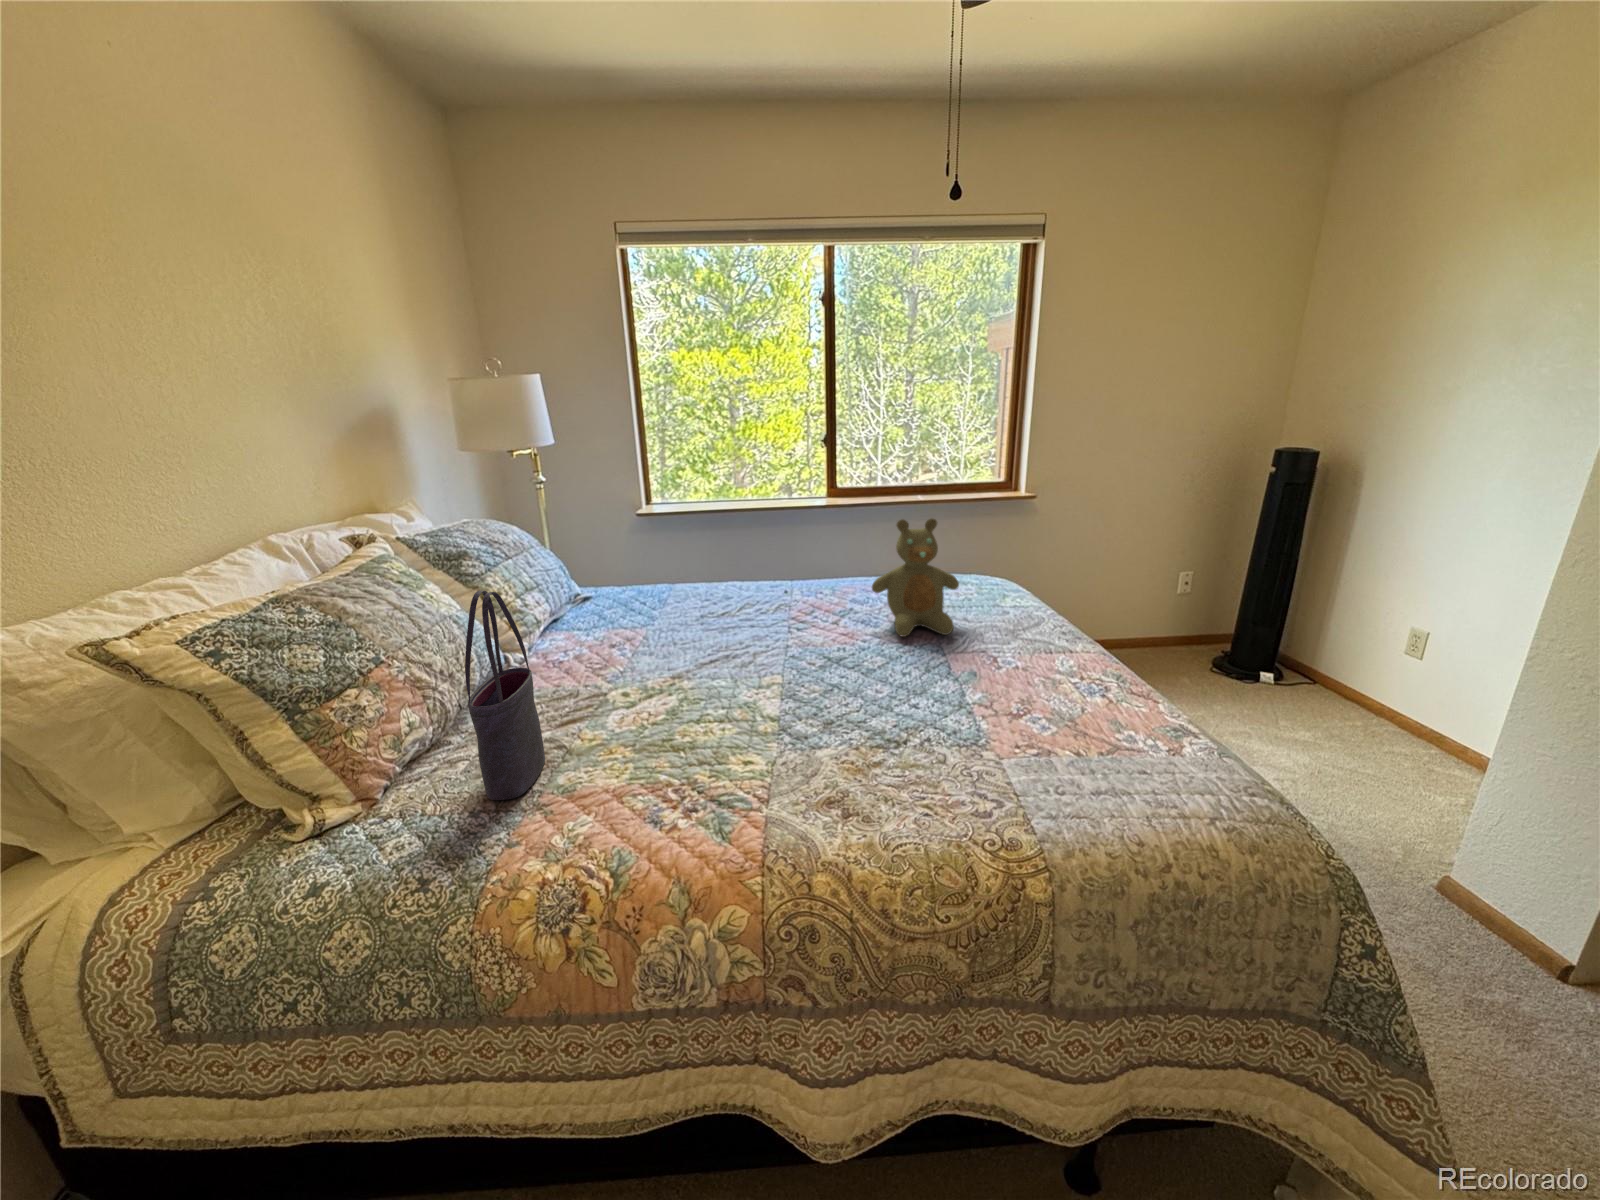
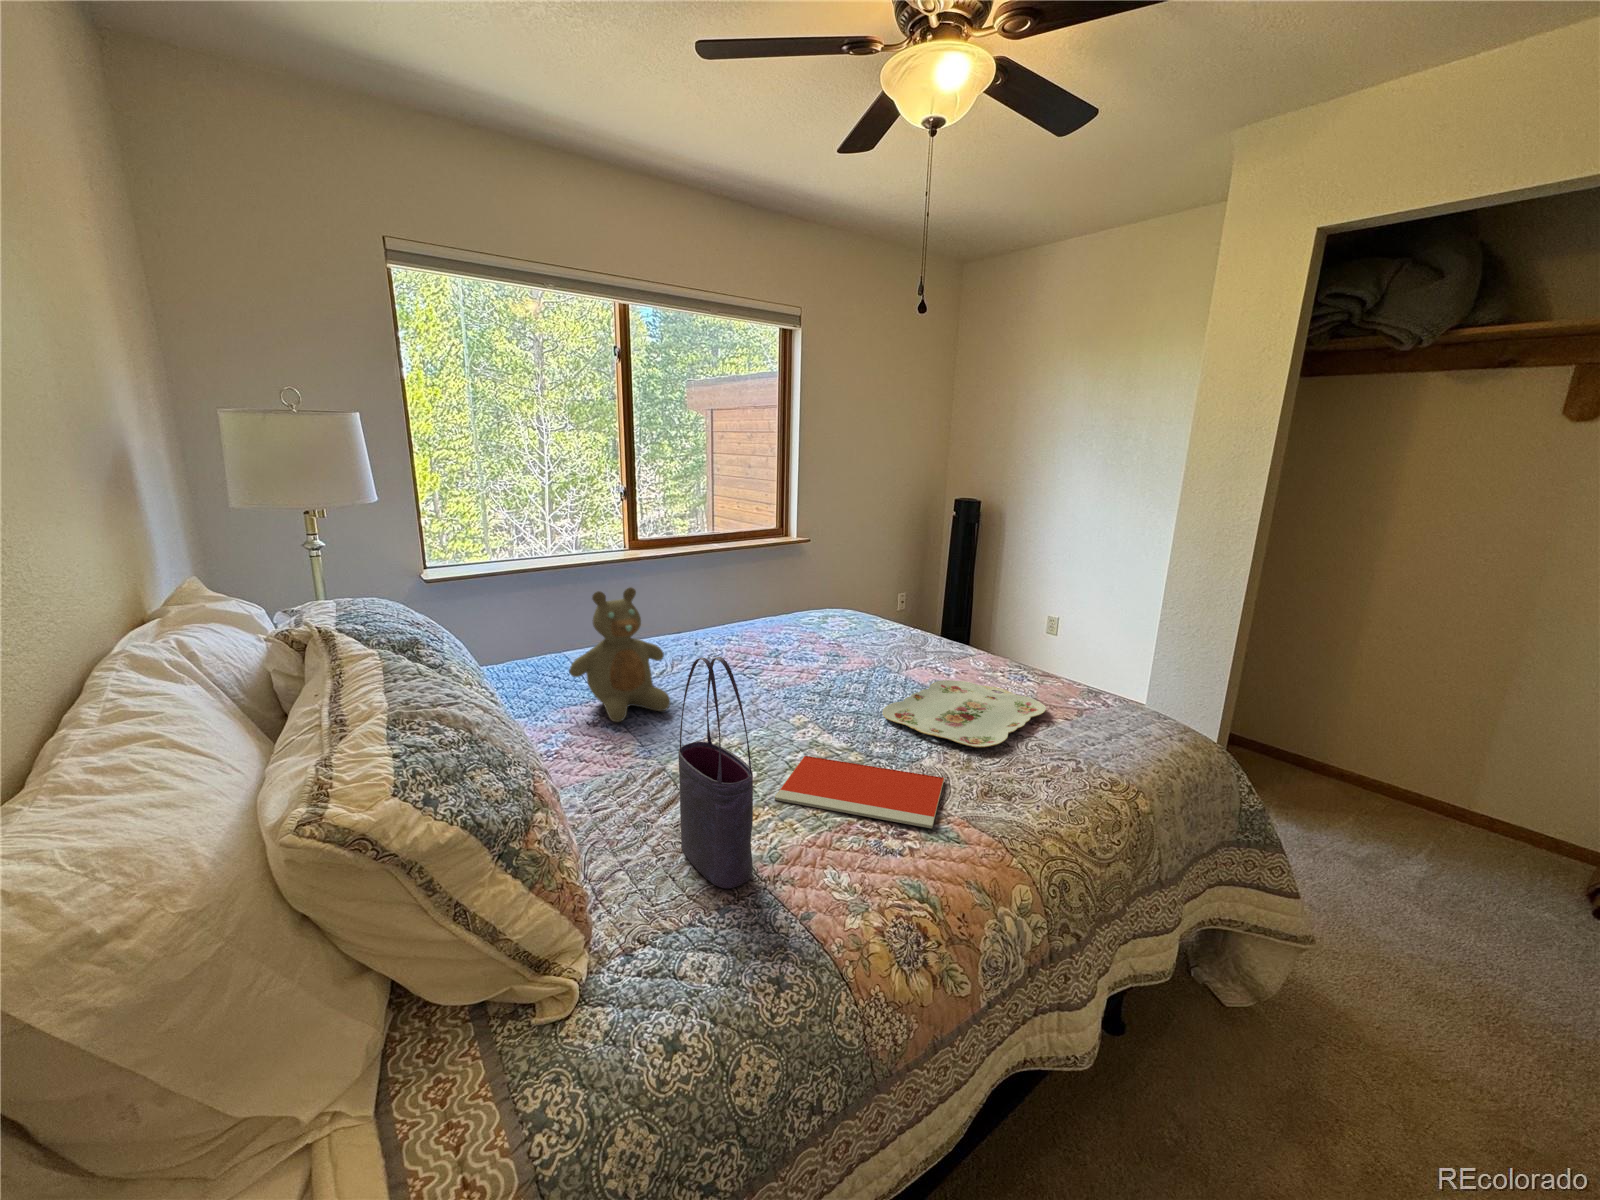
teddy bear: present [872,518,959,637] -> present [569,587,670,722]
serving tray: none [842,673,1055,757] -> present [883,680,1046,747]
notebook: none [634,713,801,816] -> present [775,756,944,828]

